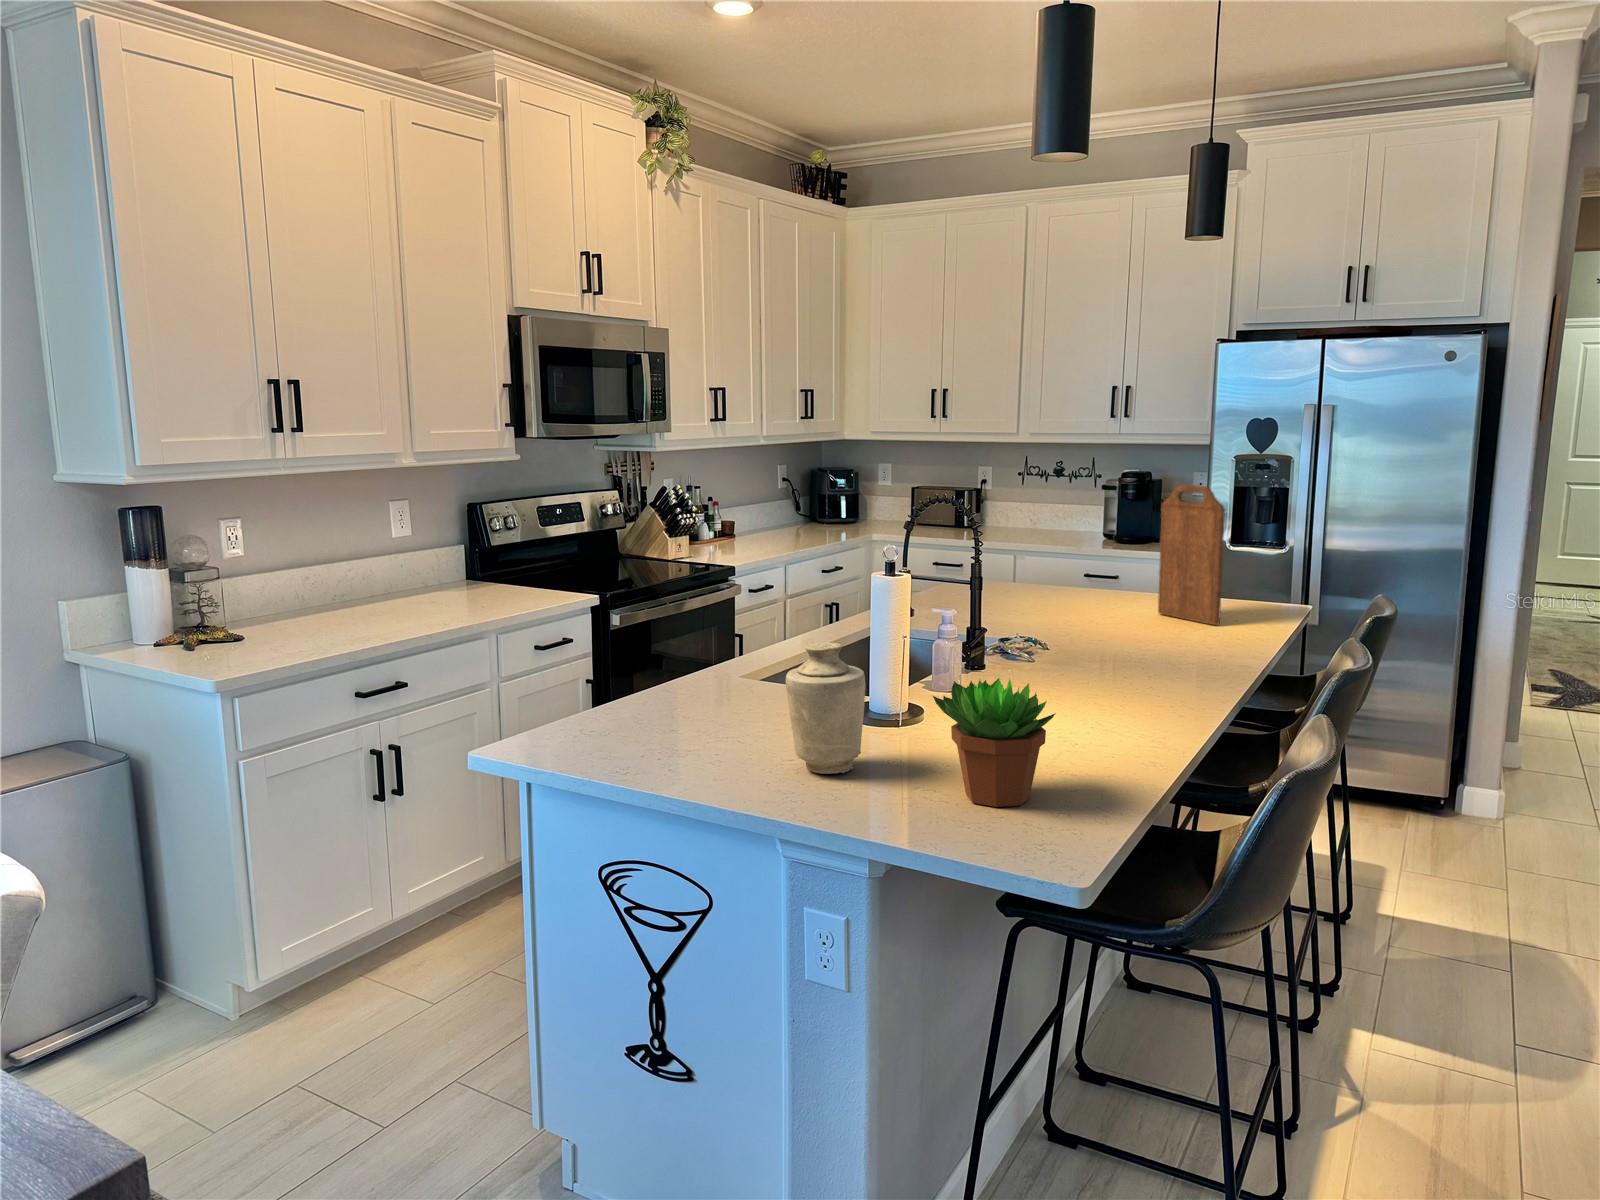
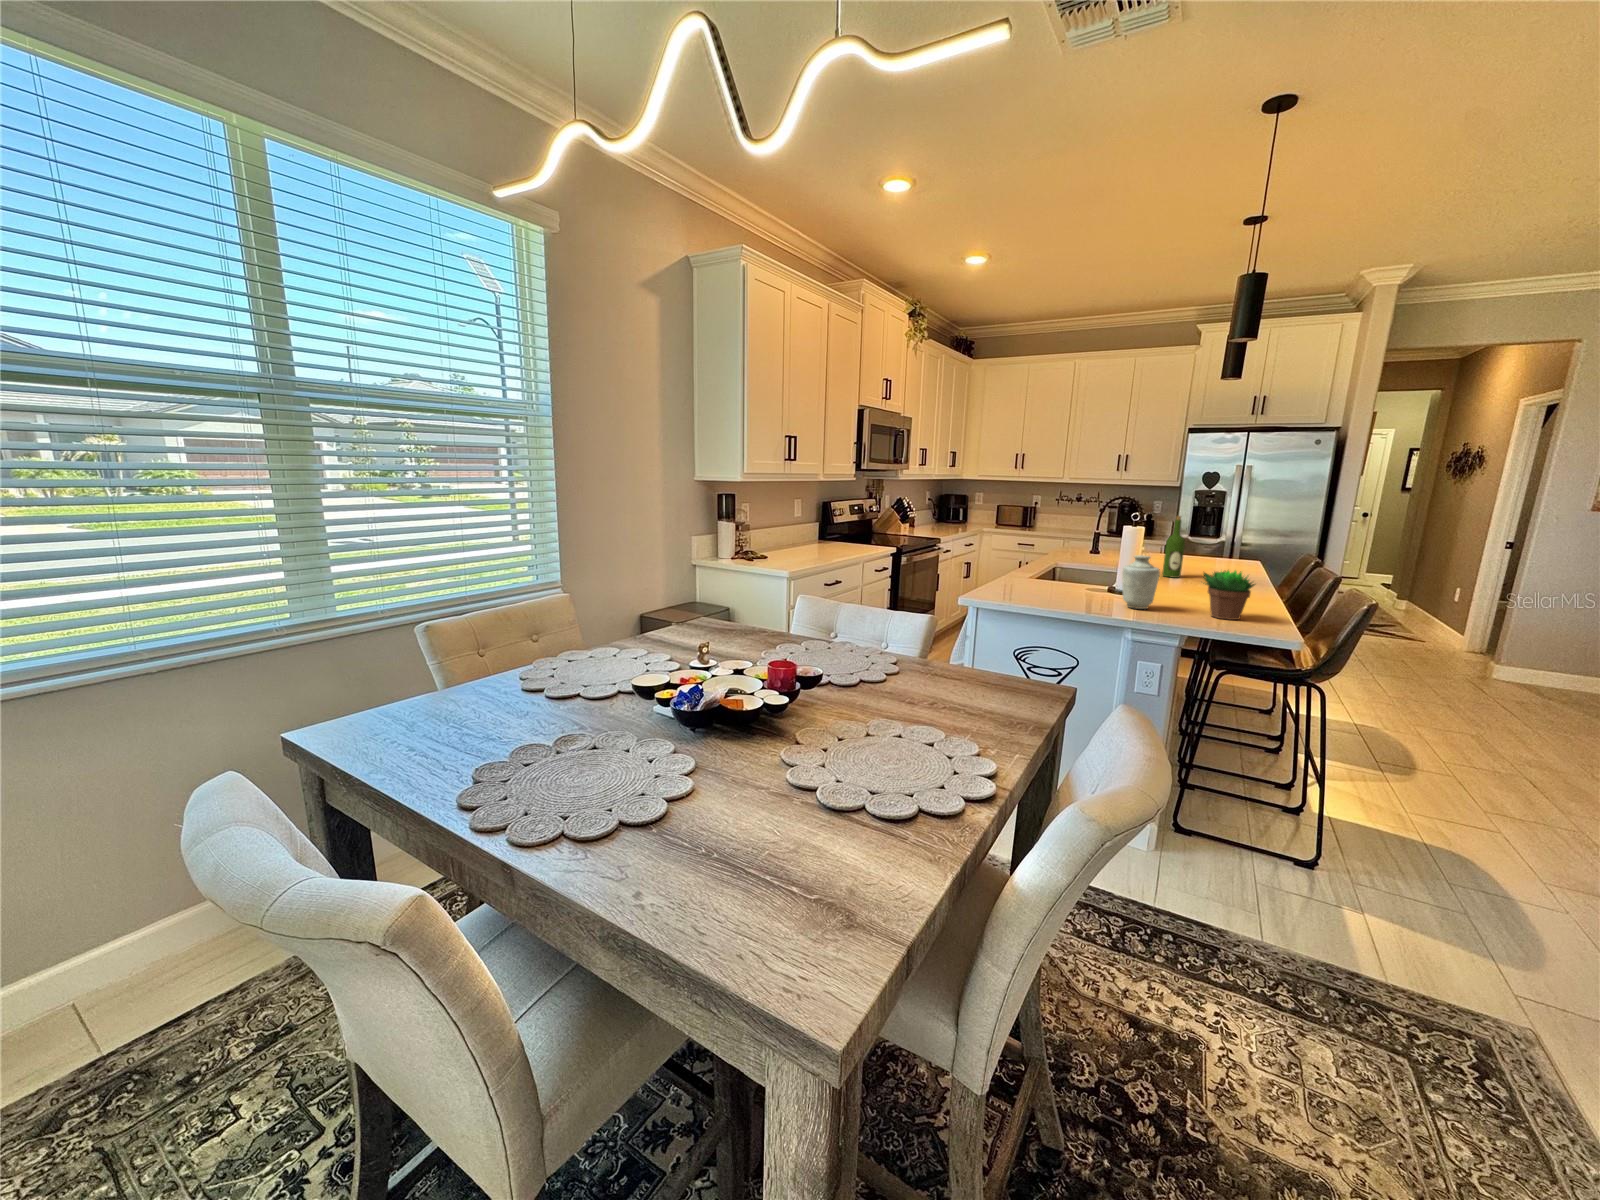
cutting board: present [1158,485,1225,625] -> none [1191,502,1236,568]
wine bottle: none [1044,523,1081,659] -> present [1162,516,1185,578]

